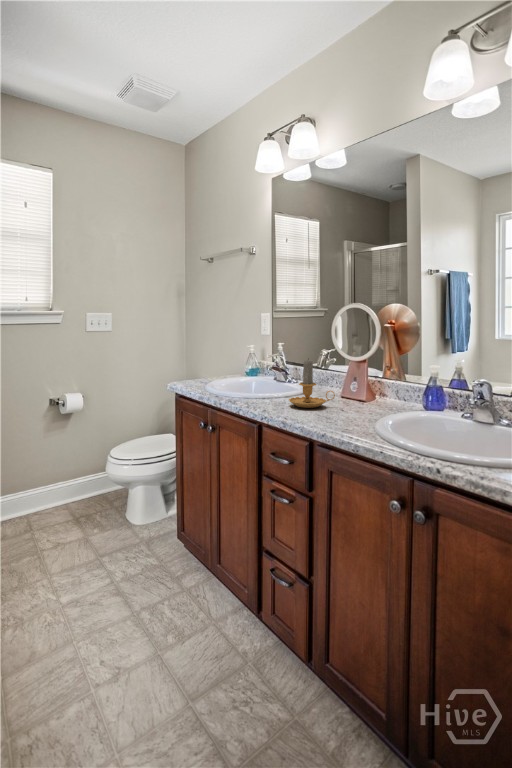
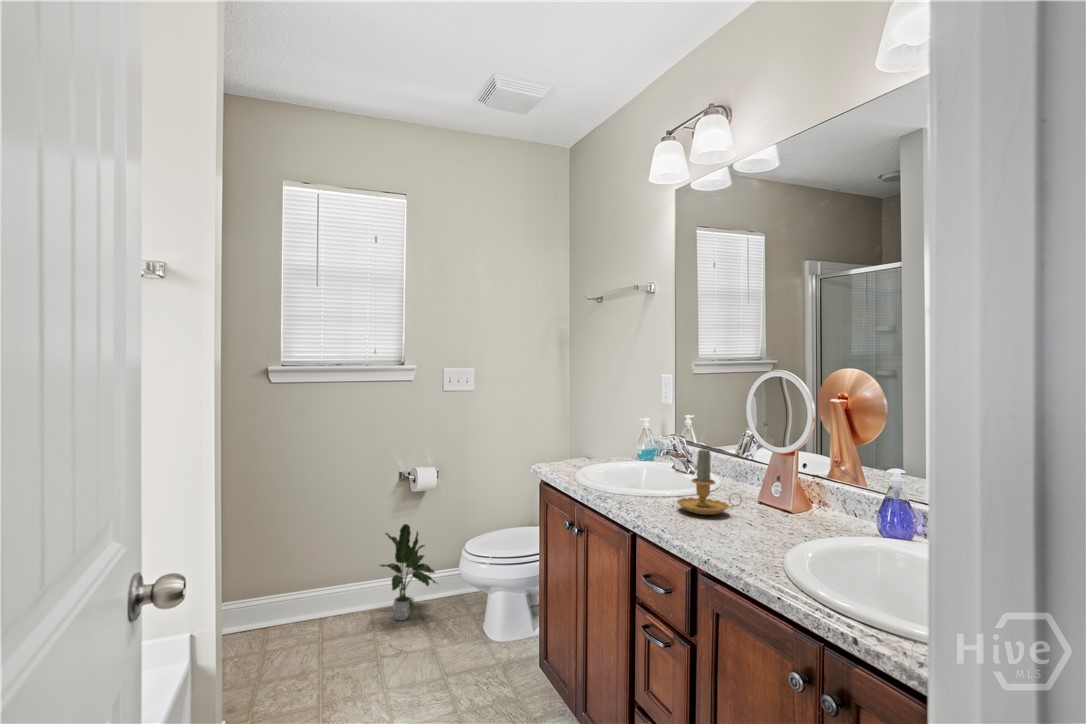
potted plant: none [33,444,87,520] -> present [380,524,437,620]

